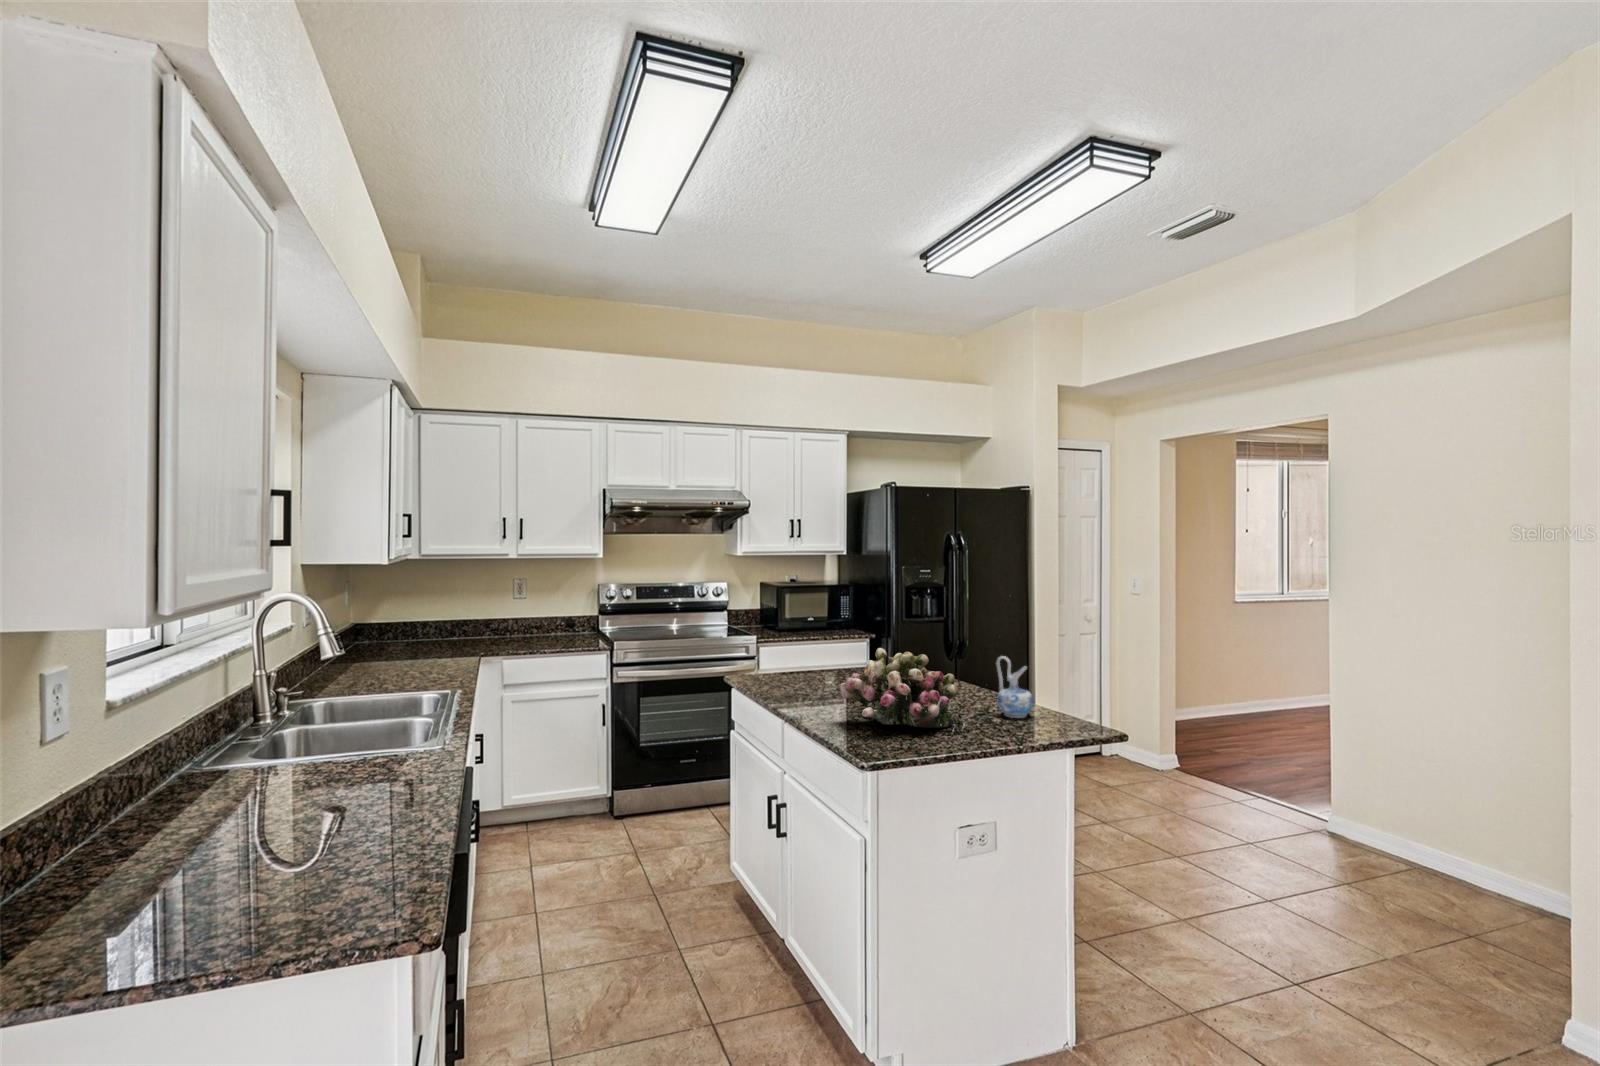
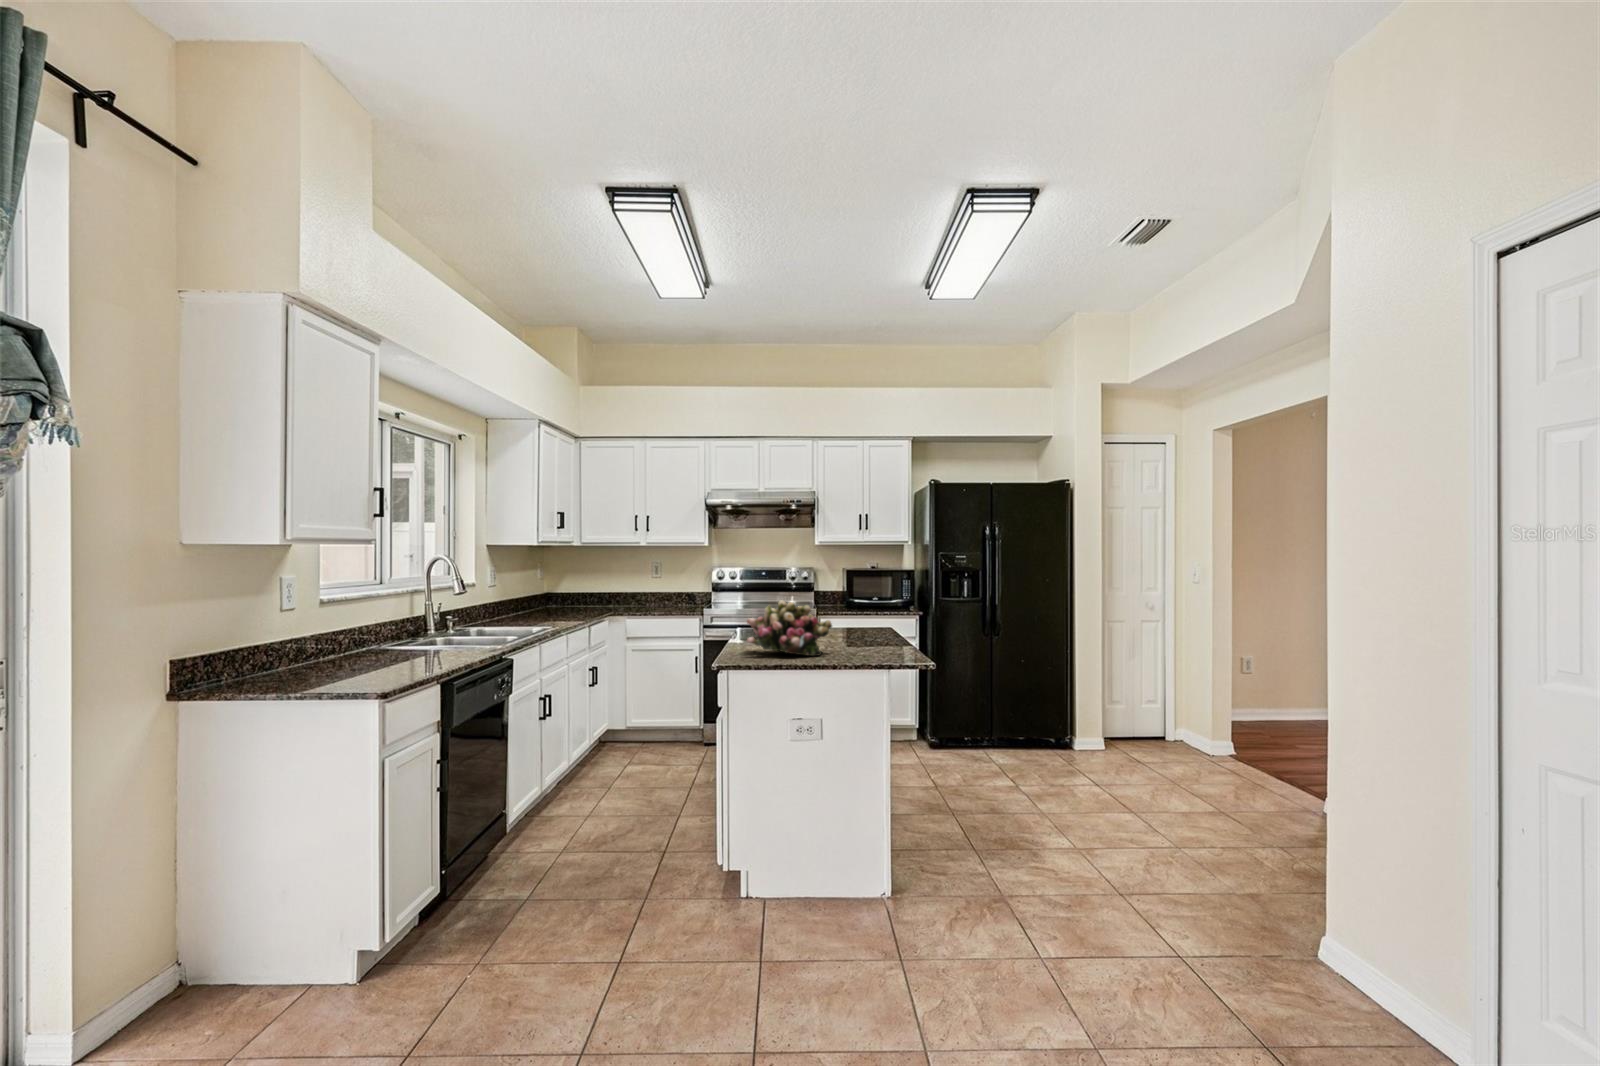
ceramic pitcher: present [997,656,1033,718] -> none [865,610,892,655]

